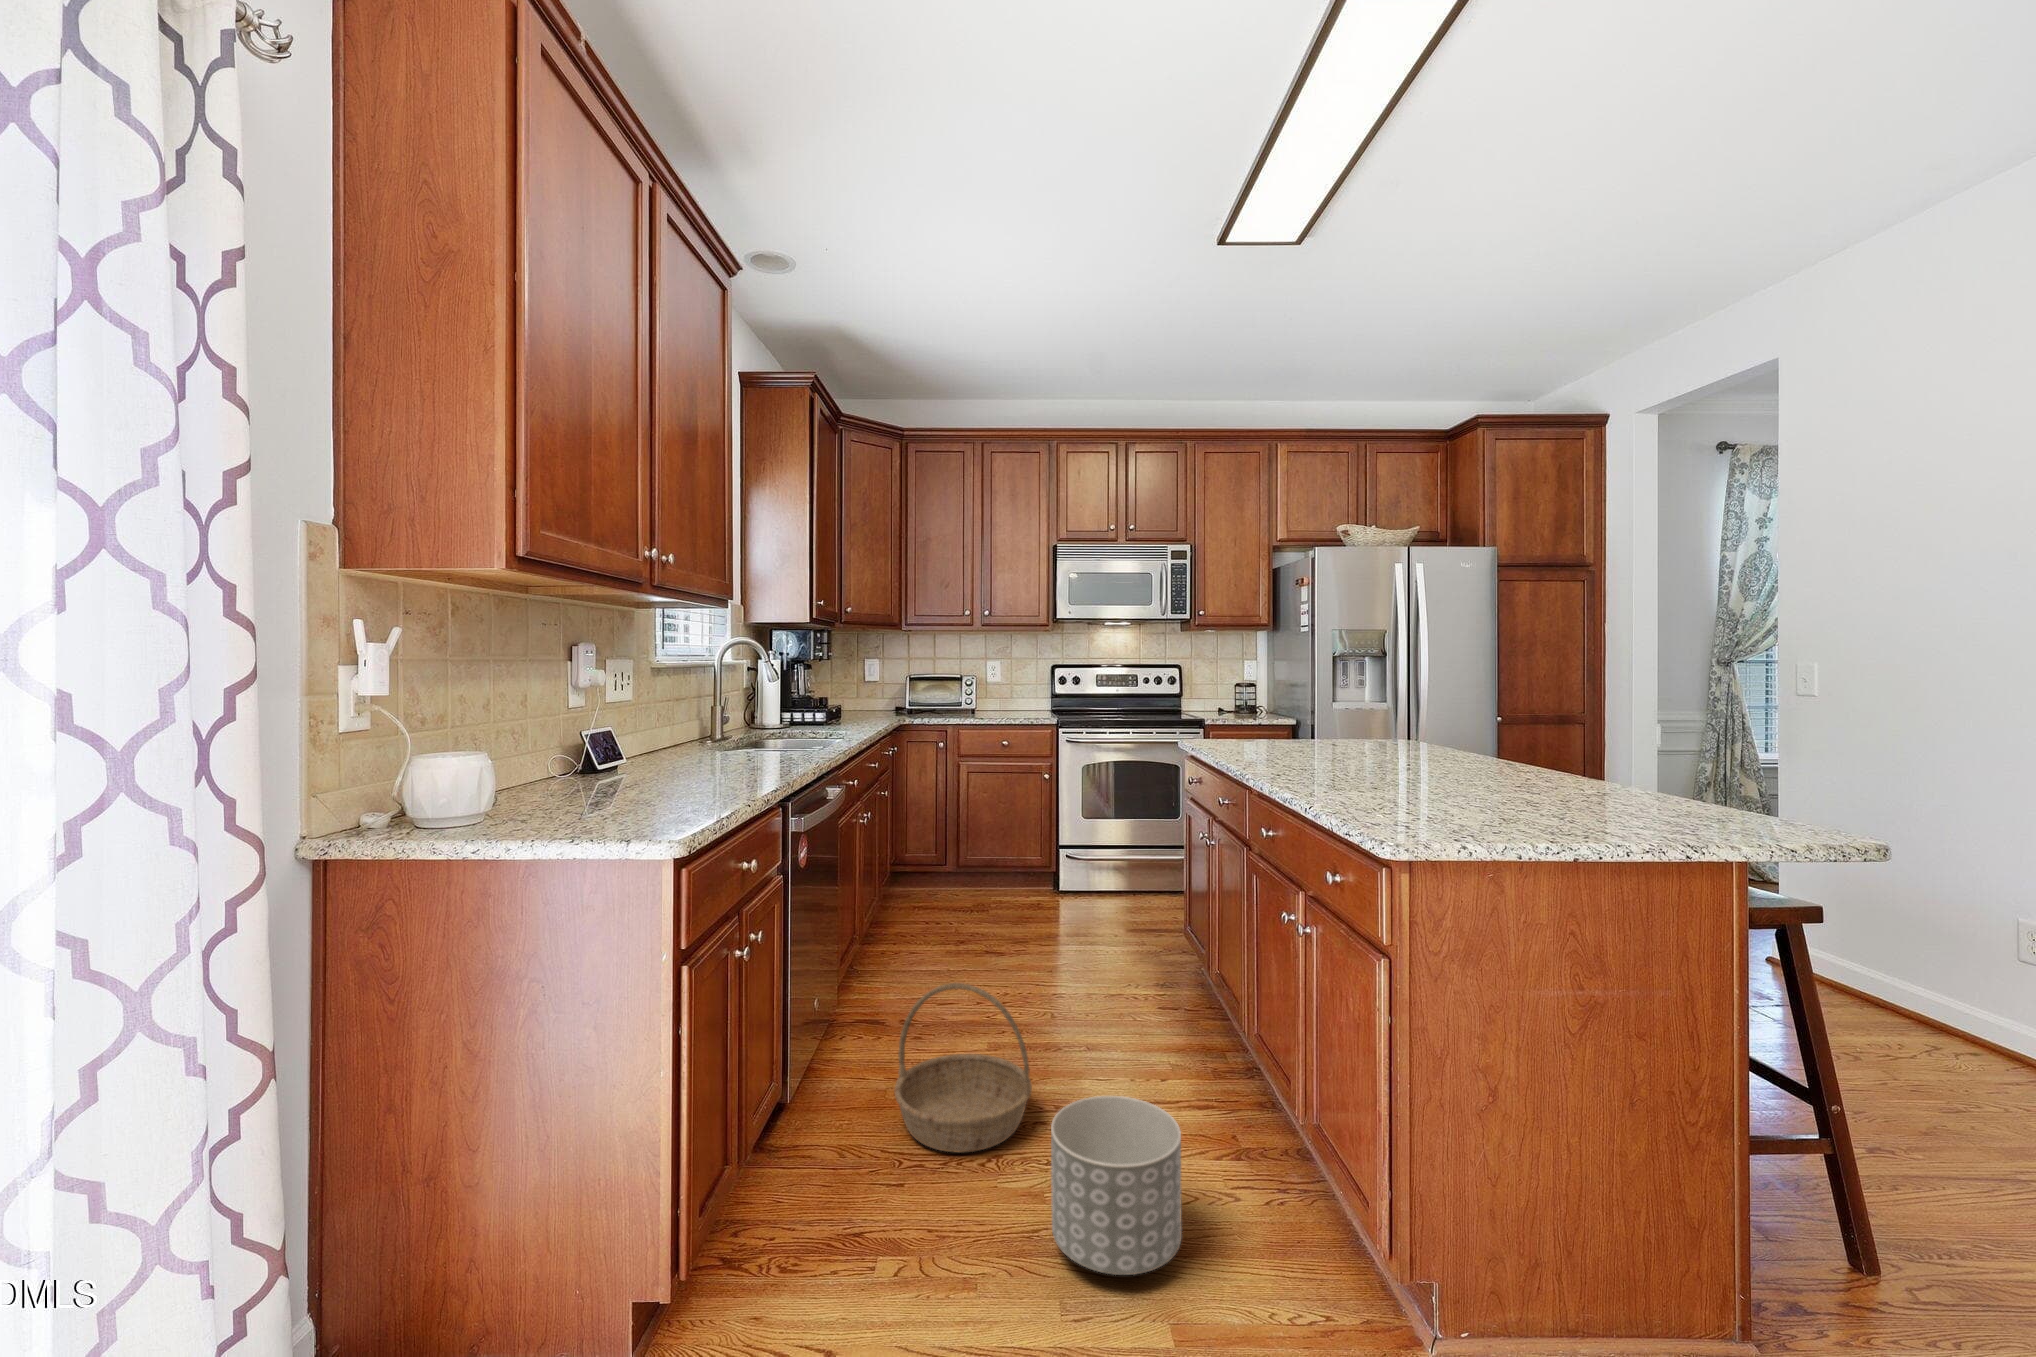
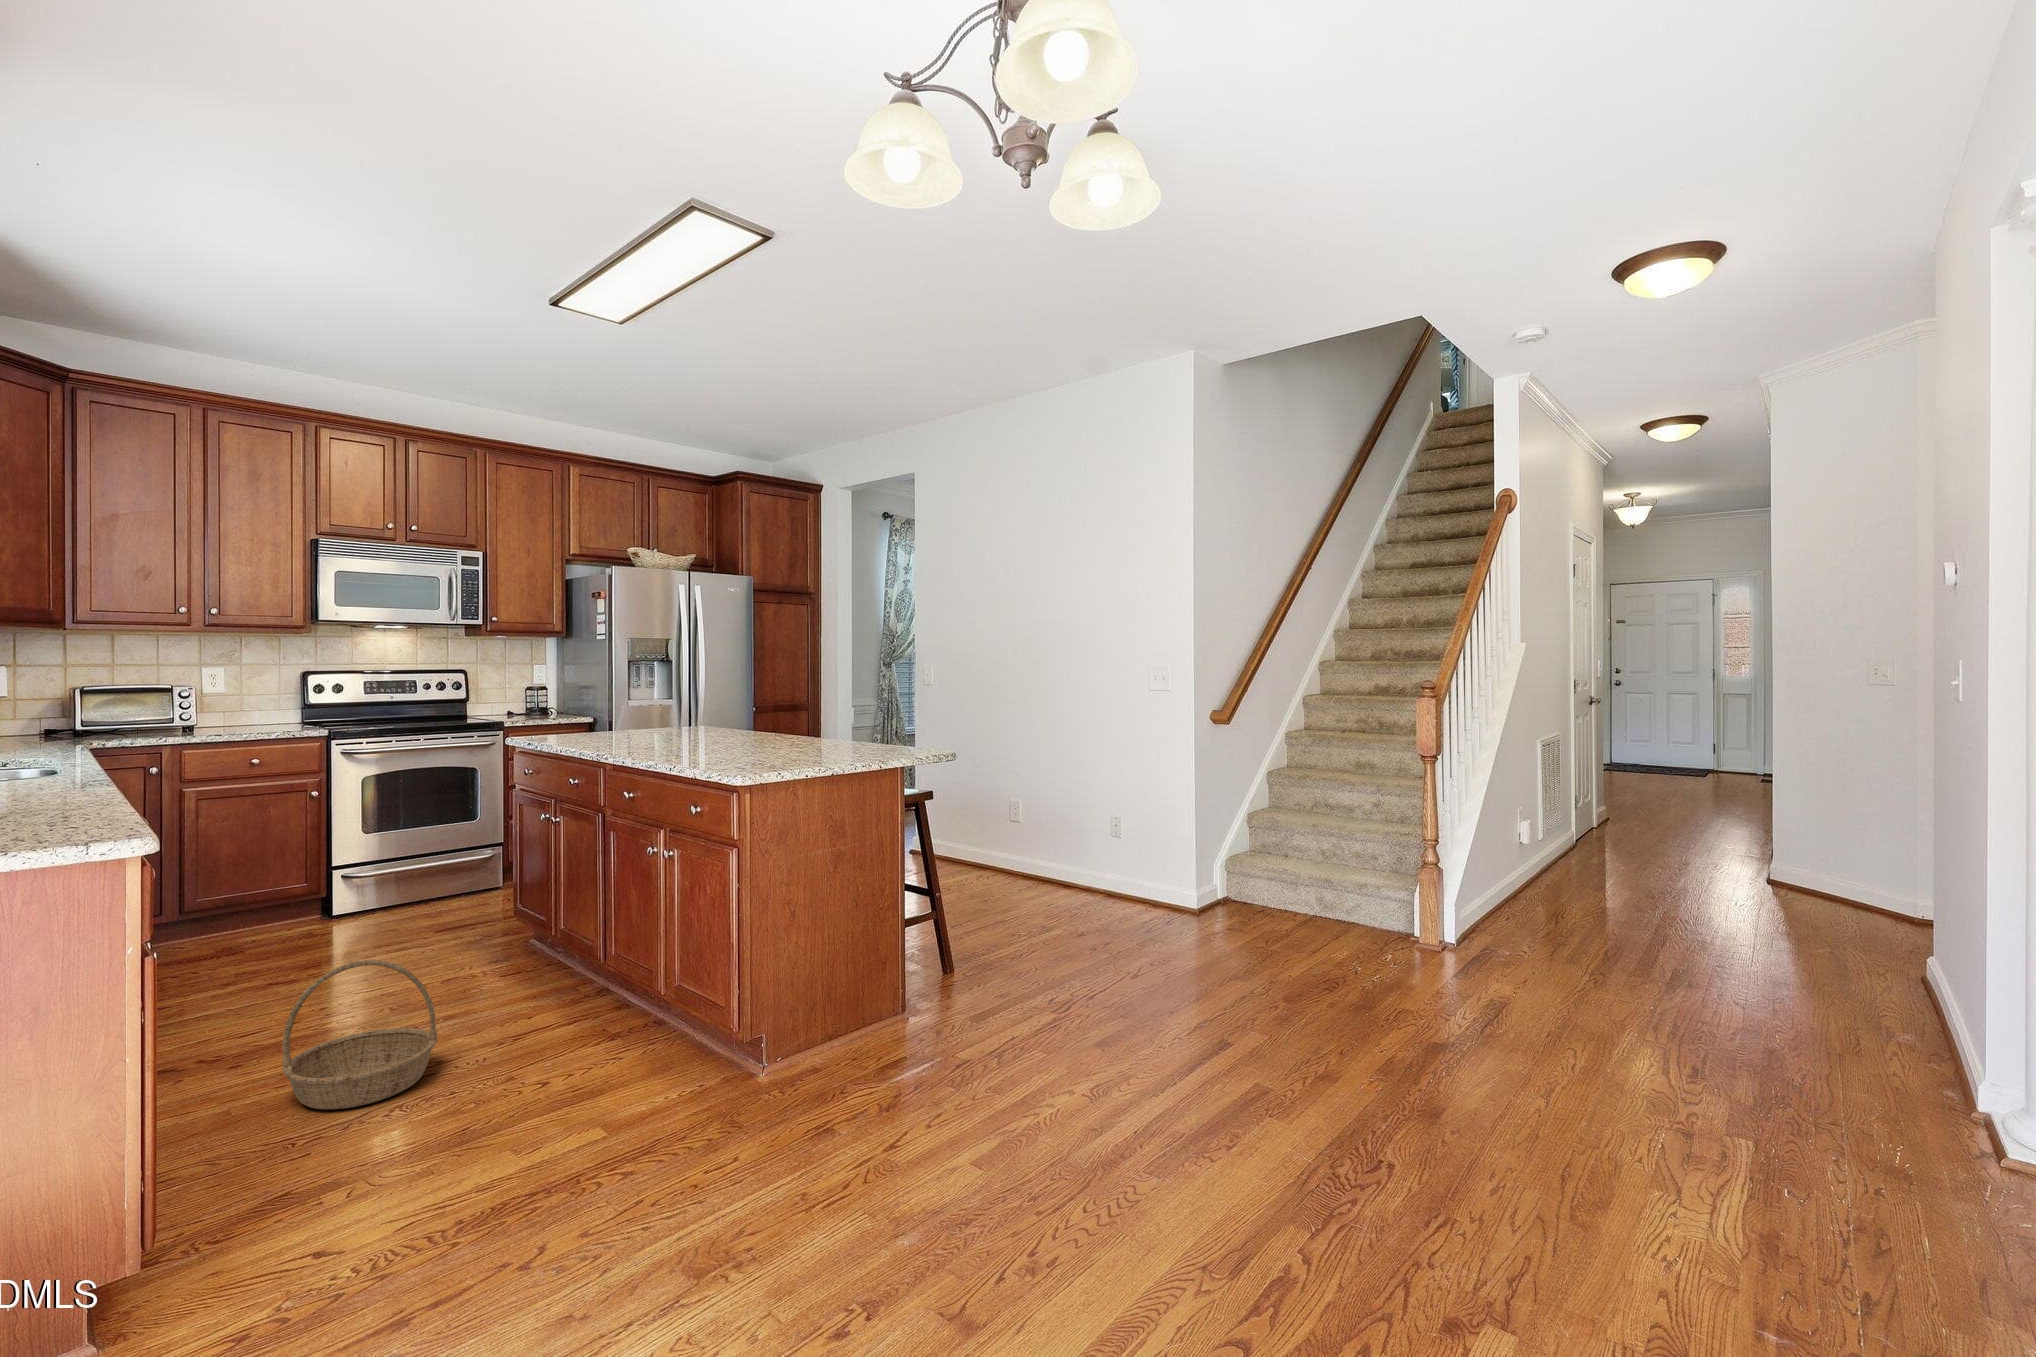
planter: present [1051,1096,1182,1275] -> none [499,994,604,1109]

